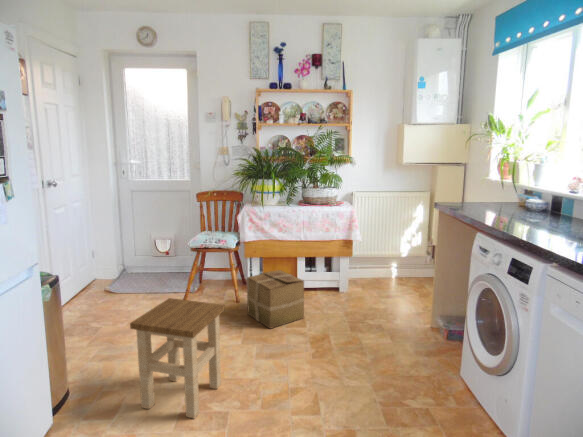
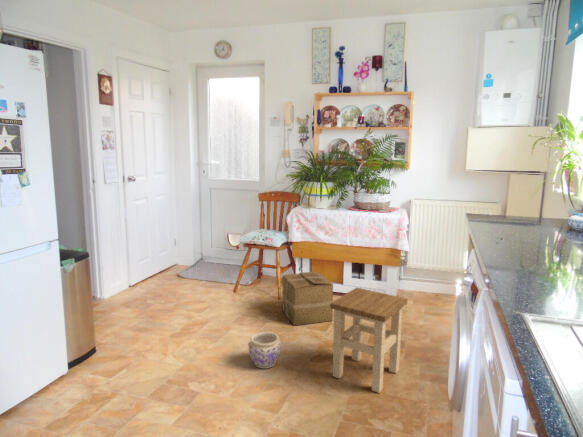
stool: present [130,298,225,418] -> present [330,288,407,393]
planter: none [247,340,283,382] -> present [248,332,281,369]

